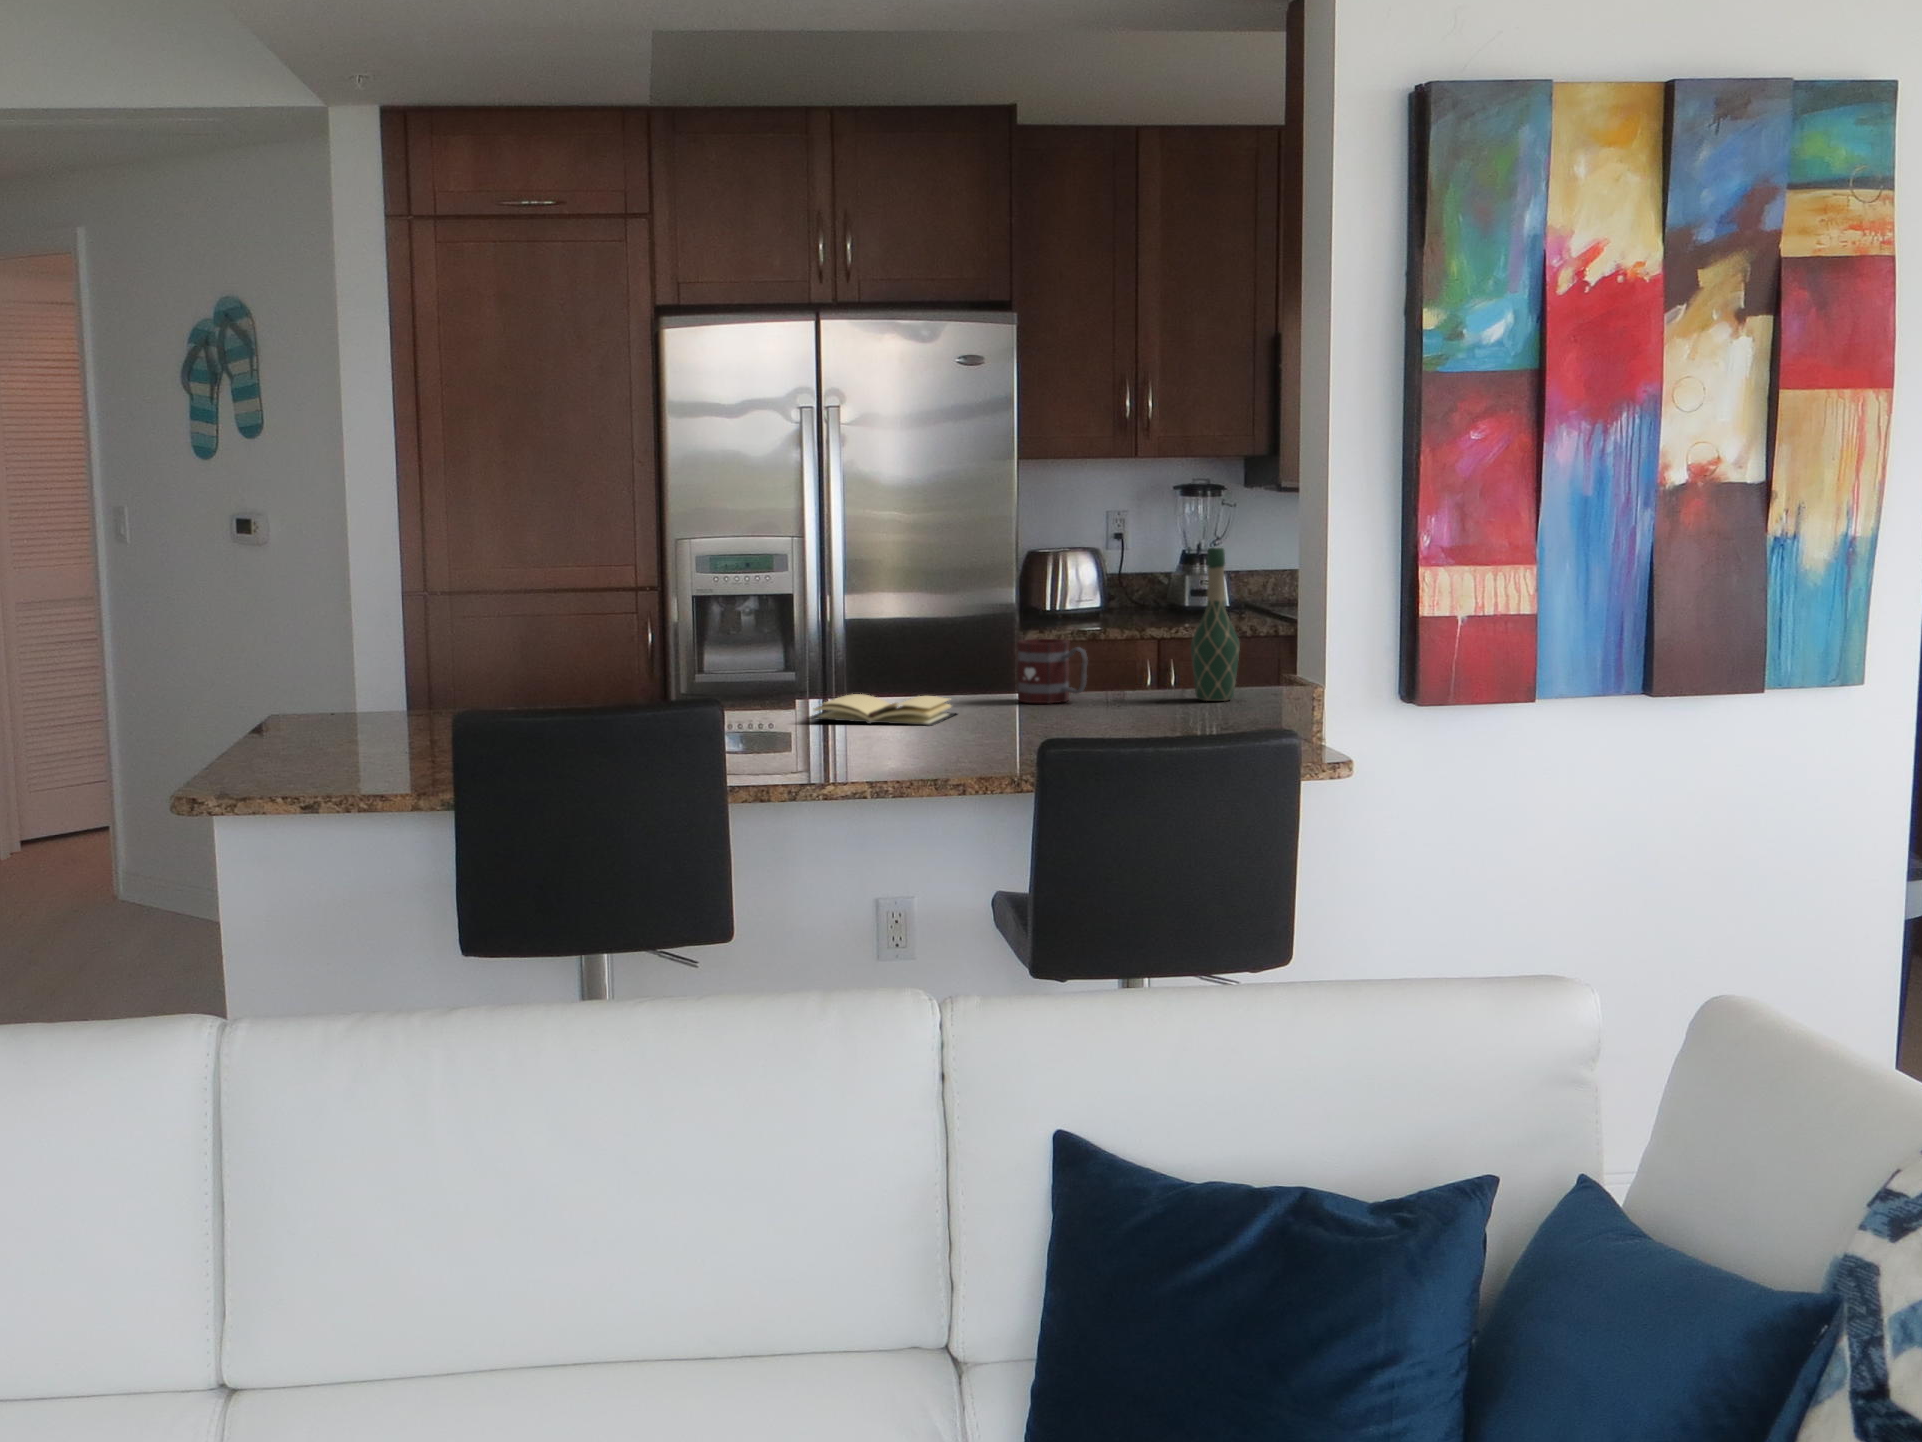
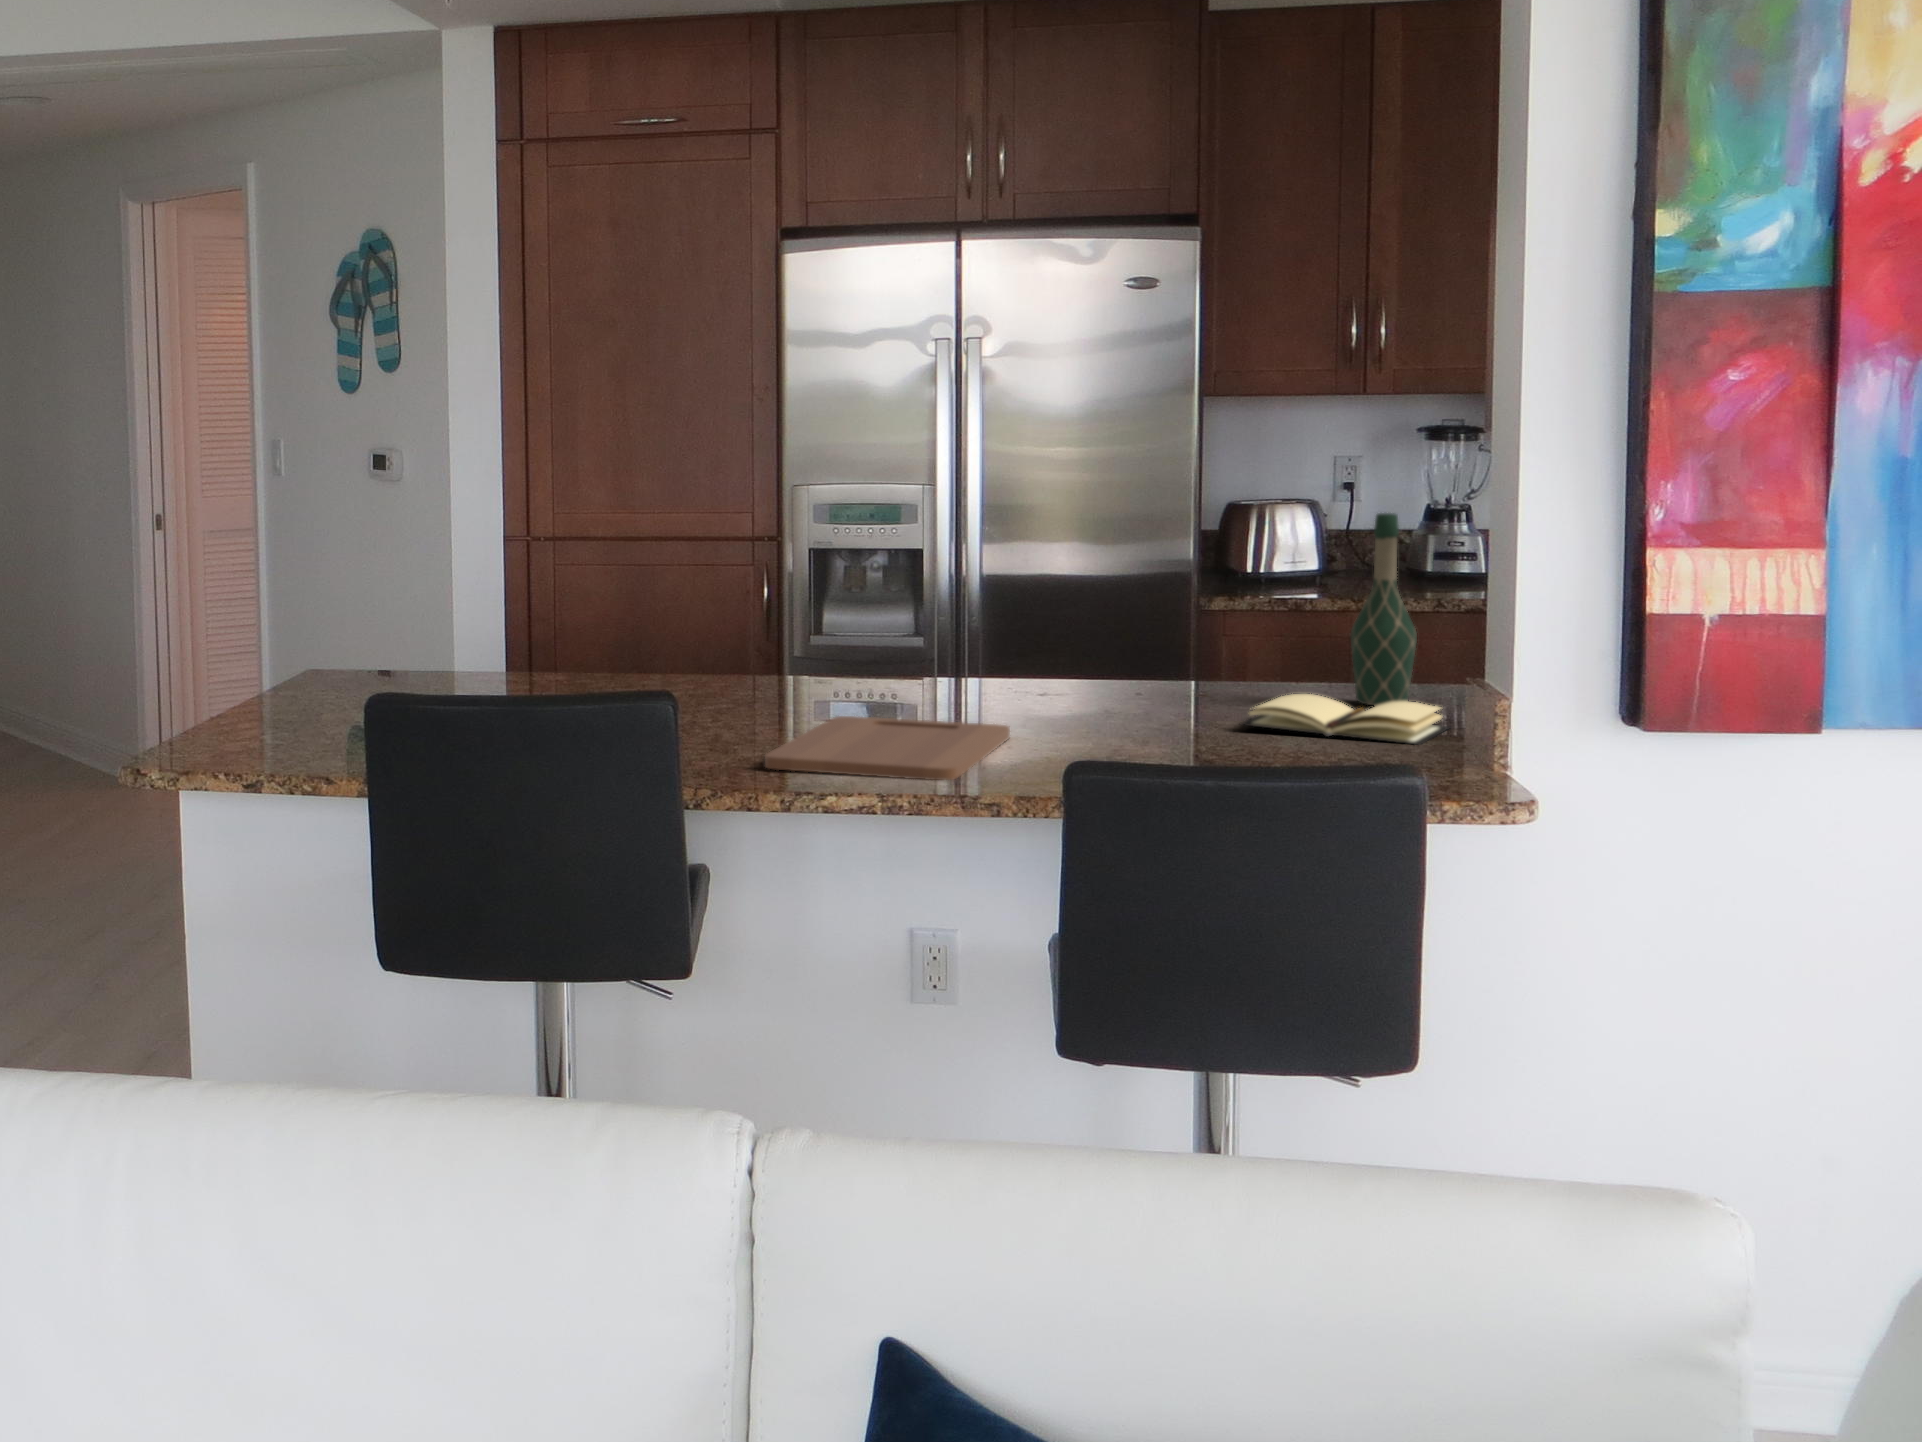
mug: present [1017,639,1088,703] -> none [1125,617,1213,698]
book: present [808,694,956,726] -> present [1241,694,1449,745]
cutting board: none [783,726,958,768] -> present [765,716,1010,780]

